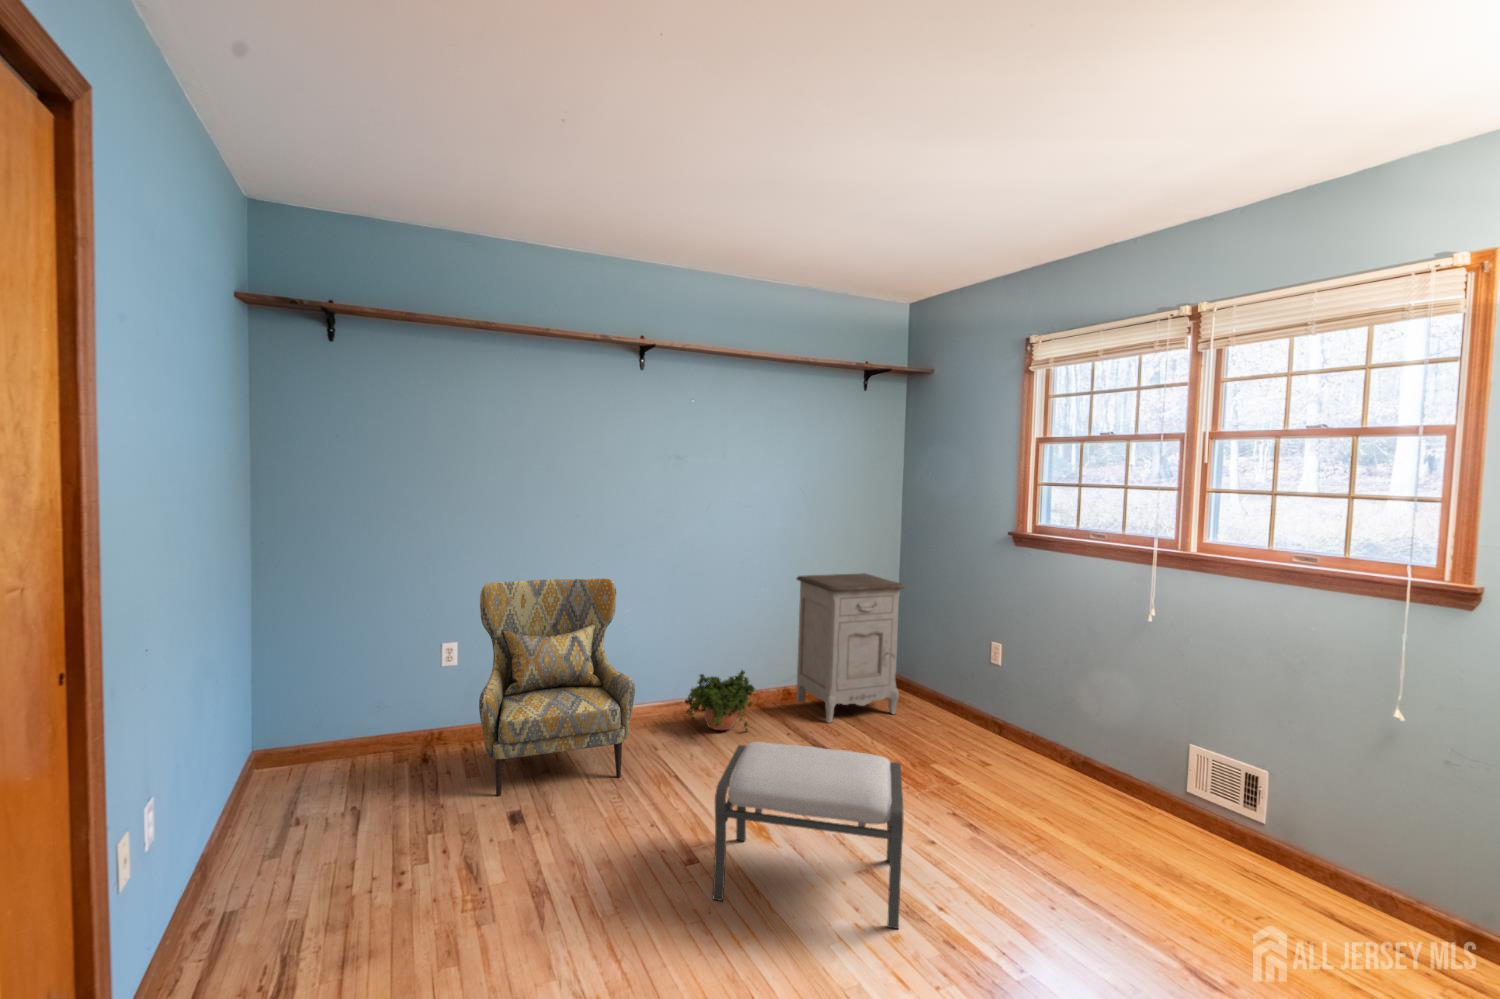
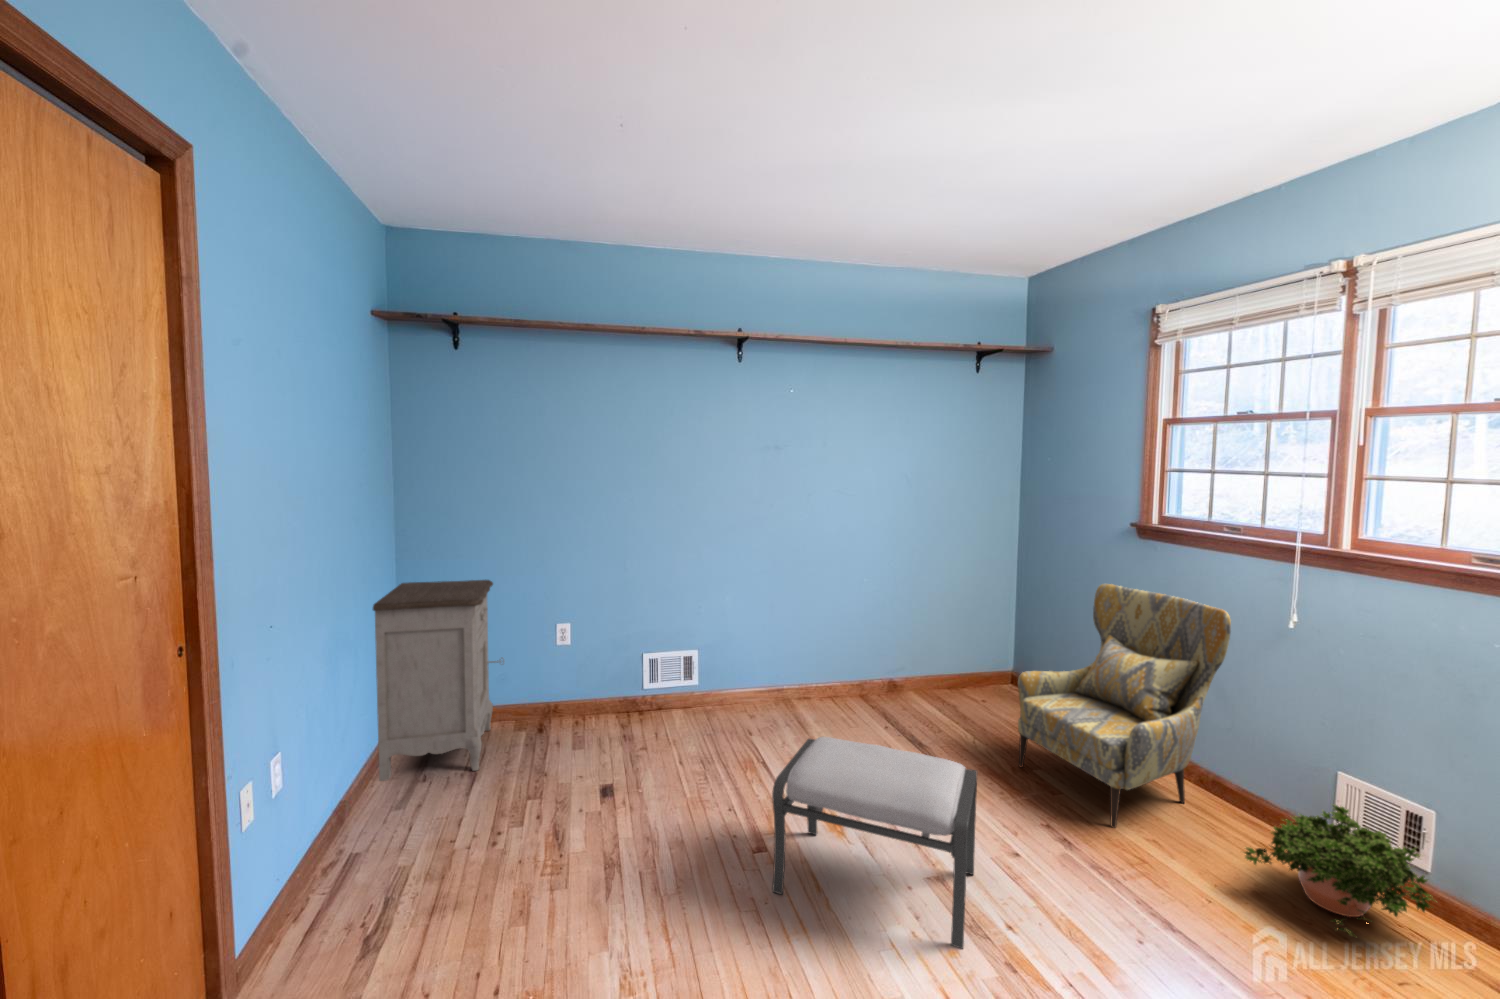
nightstand: present [796,573,904,723] -> present [373,580,504,781]
armchair: present [479,578,635,796] -> present [1018,584,1231,828]
potted plant: present [685,670,755,730] -> present [1244,805,1431,935]

